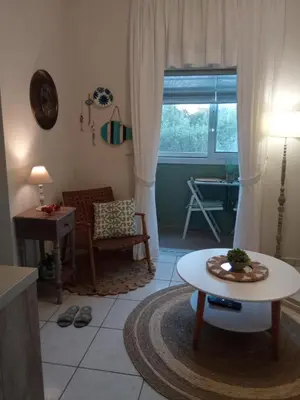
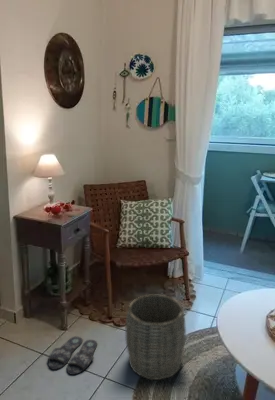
woven basket: none [115,265,157,322] -> present [125,294,186,380]

